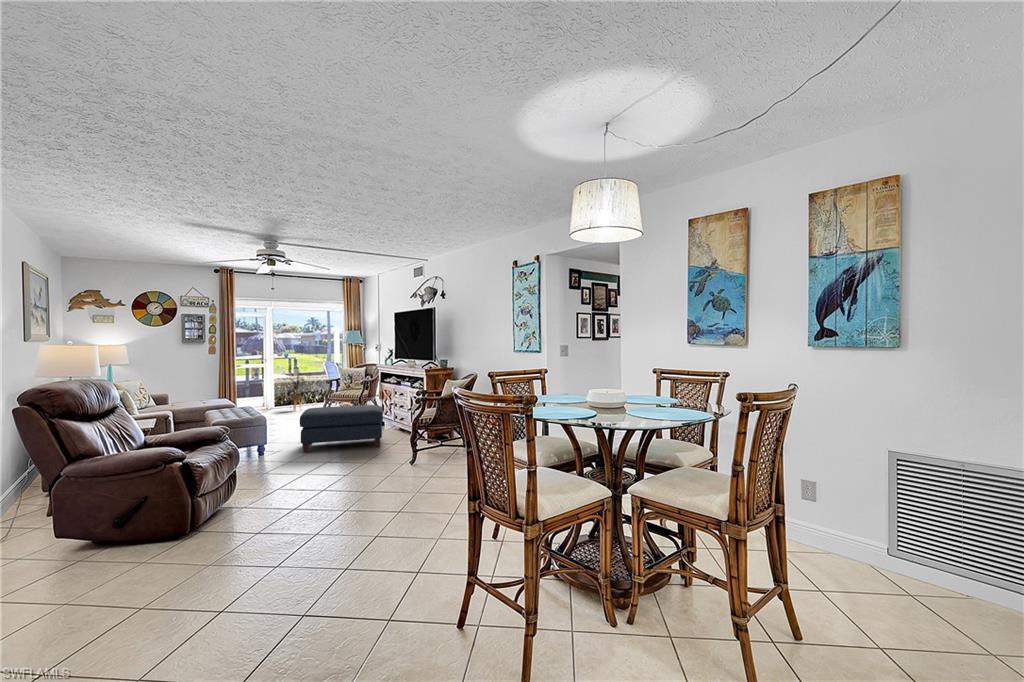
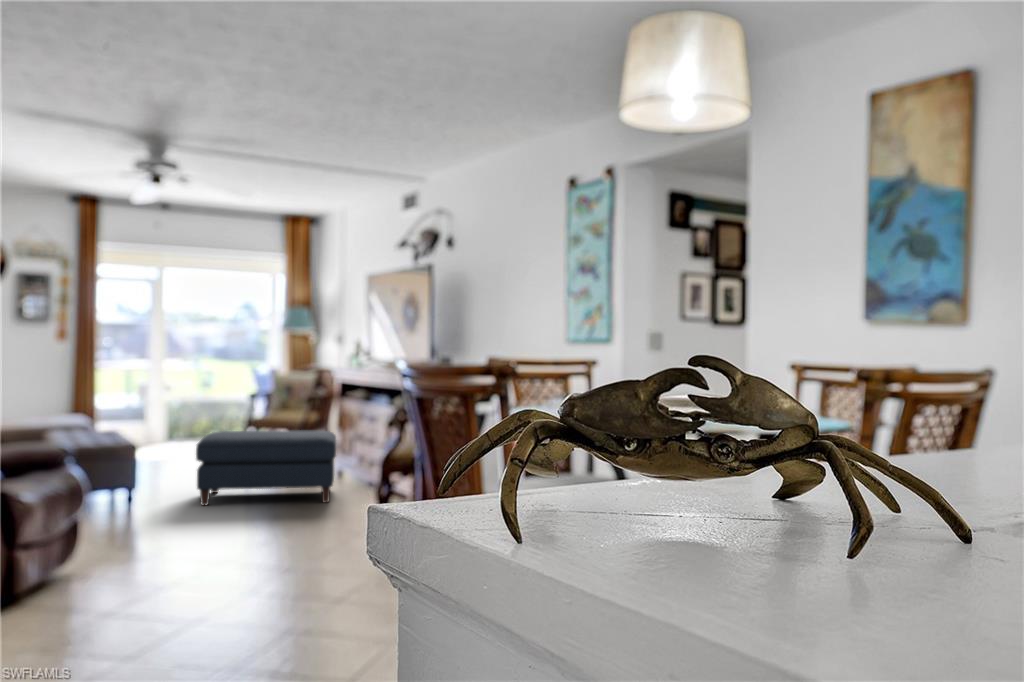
house plant: present [287,372,304,410] -> none [179,374,216,444]

